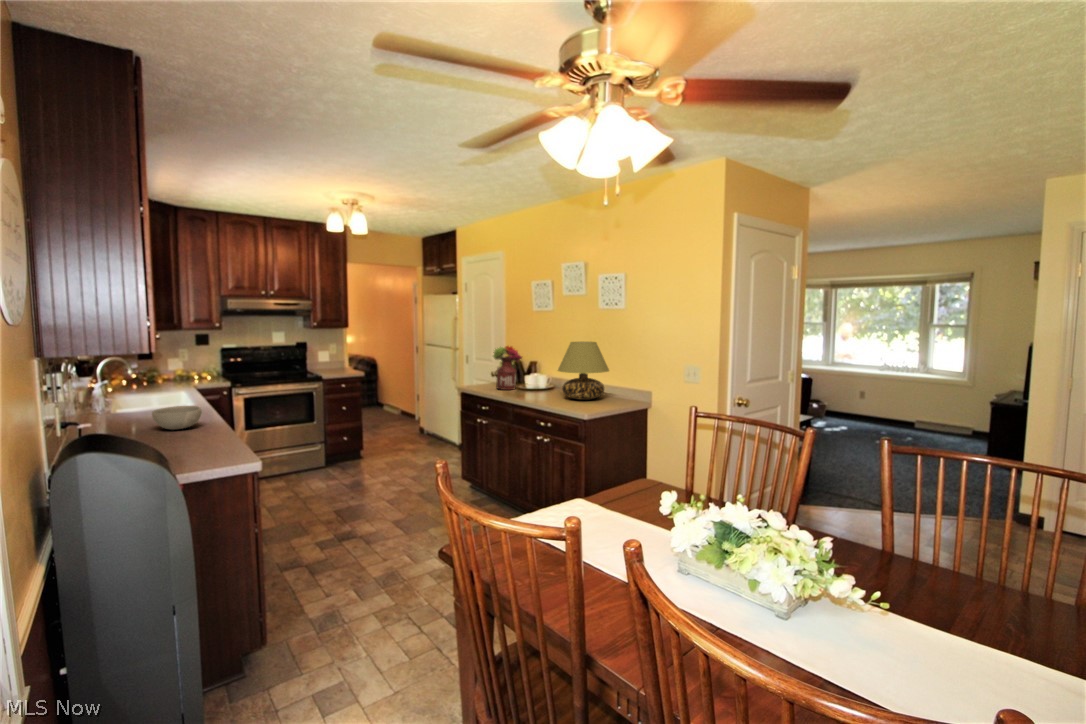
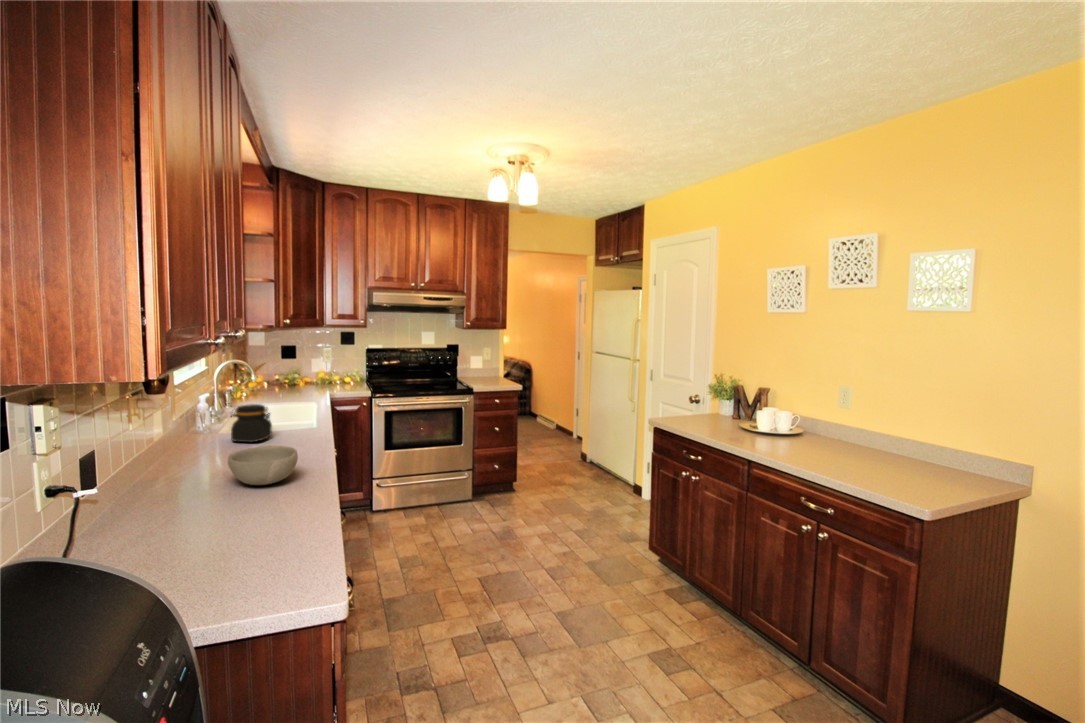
table lamp: present [558,342,609,400] -> none [836,368,943,471]
flower arrangement: present [493,346,522,390] -> none [711,365,759,434]
jar: none [128,386,165,414] -> present [231,404,272,442]

